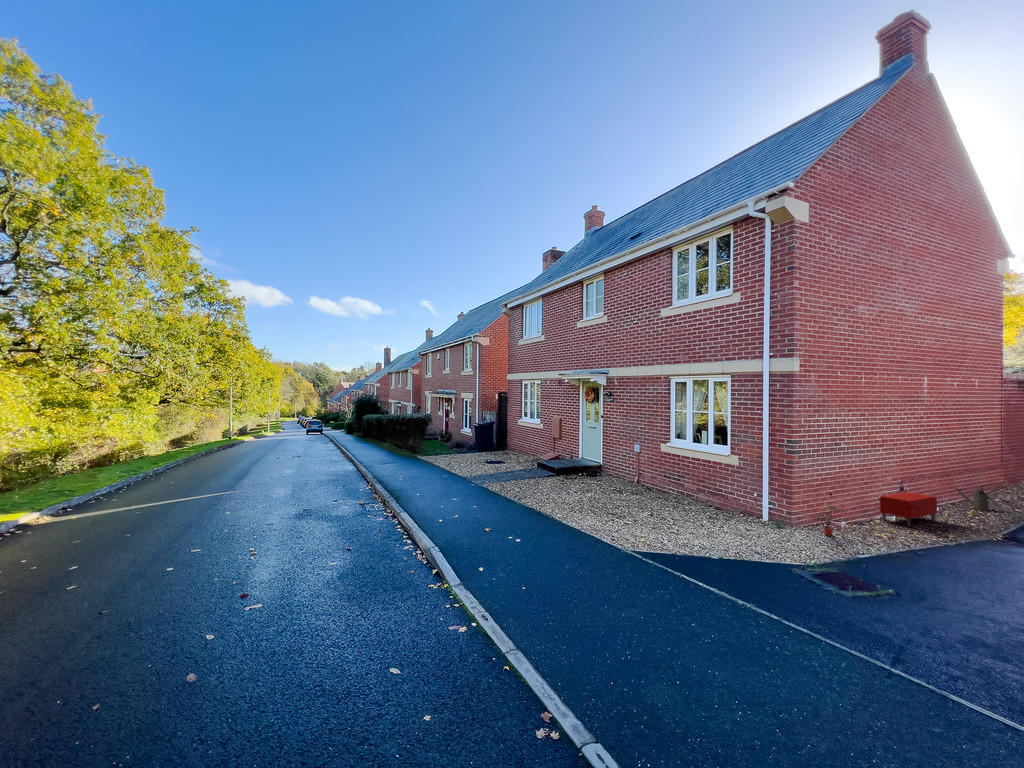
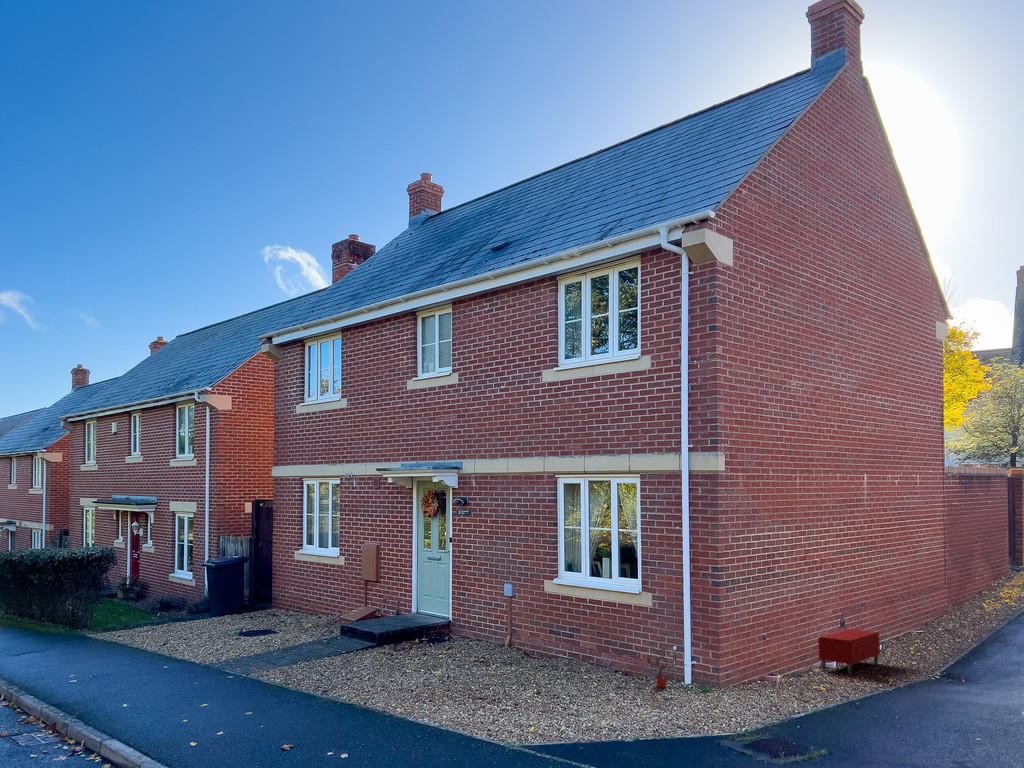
watering can: present [955,487,994,511] -> none [901,615,940,647]
potted plant: present [814,505,846,535] -> present [644,647,682,687]

